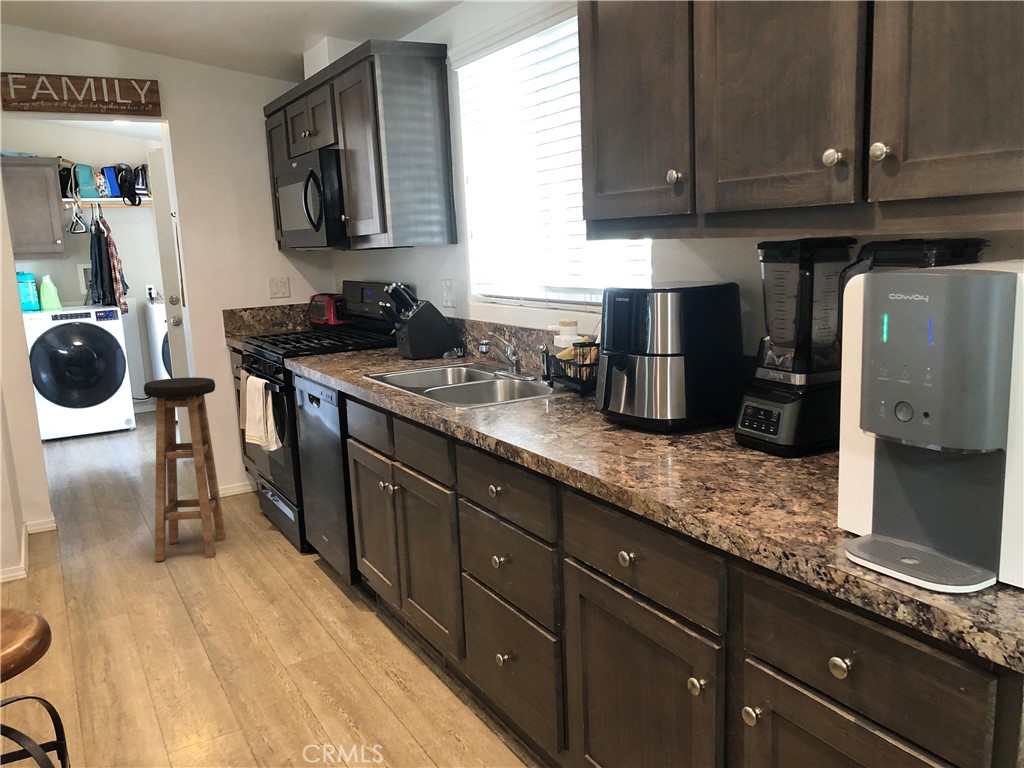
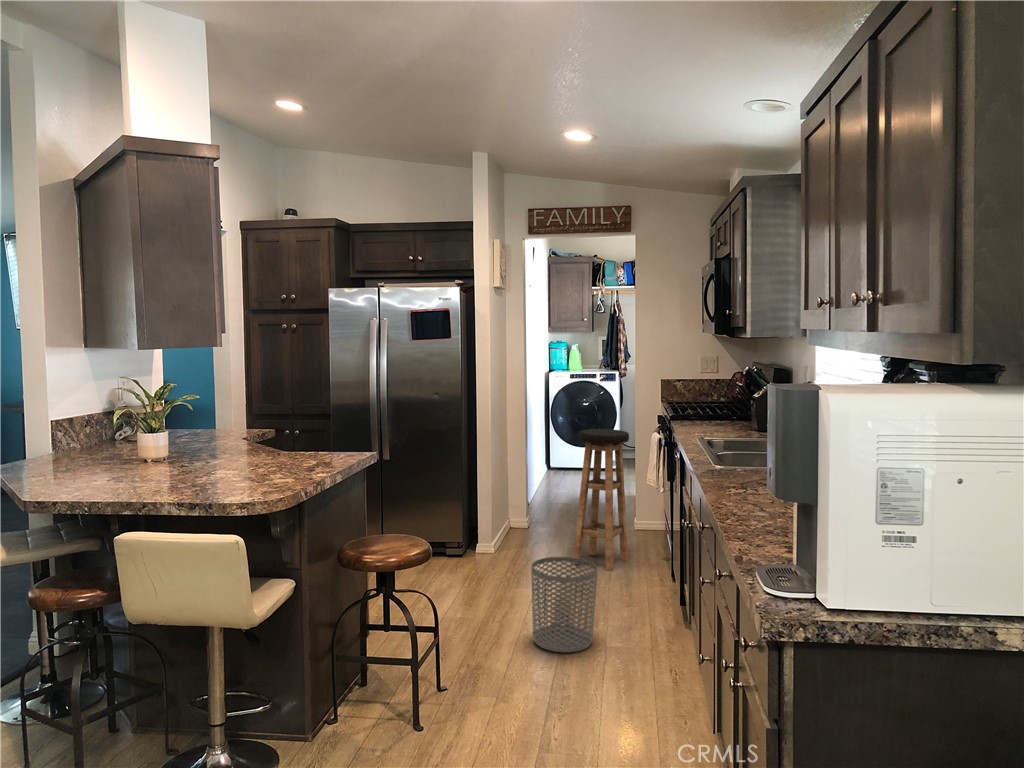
waste bin: none [160,557,261,696] -> present [531,557,598,652]

